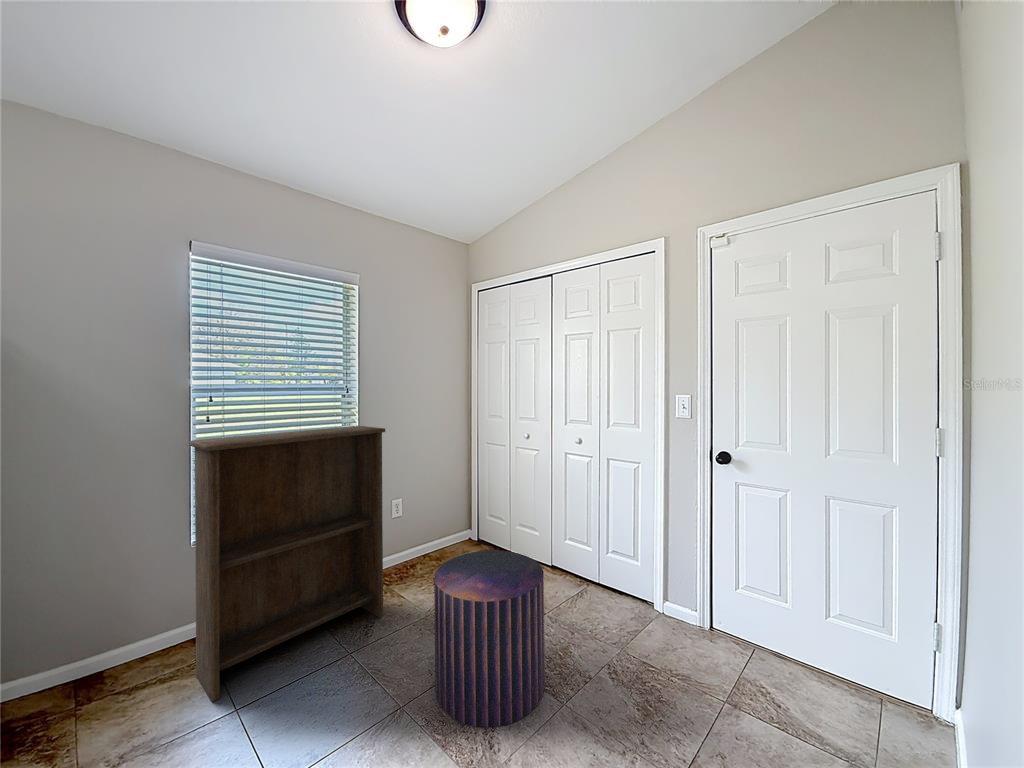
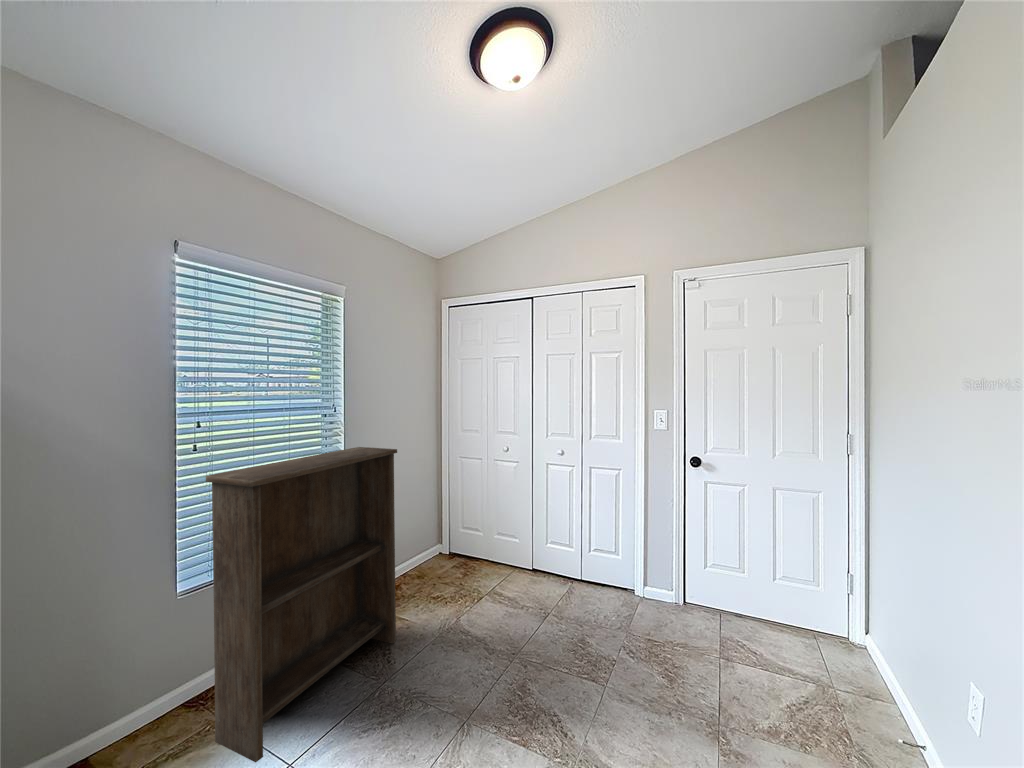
pouf: present [434,550,545,728] -> none [483,560,585,722]

